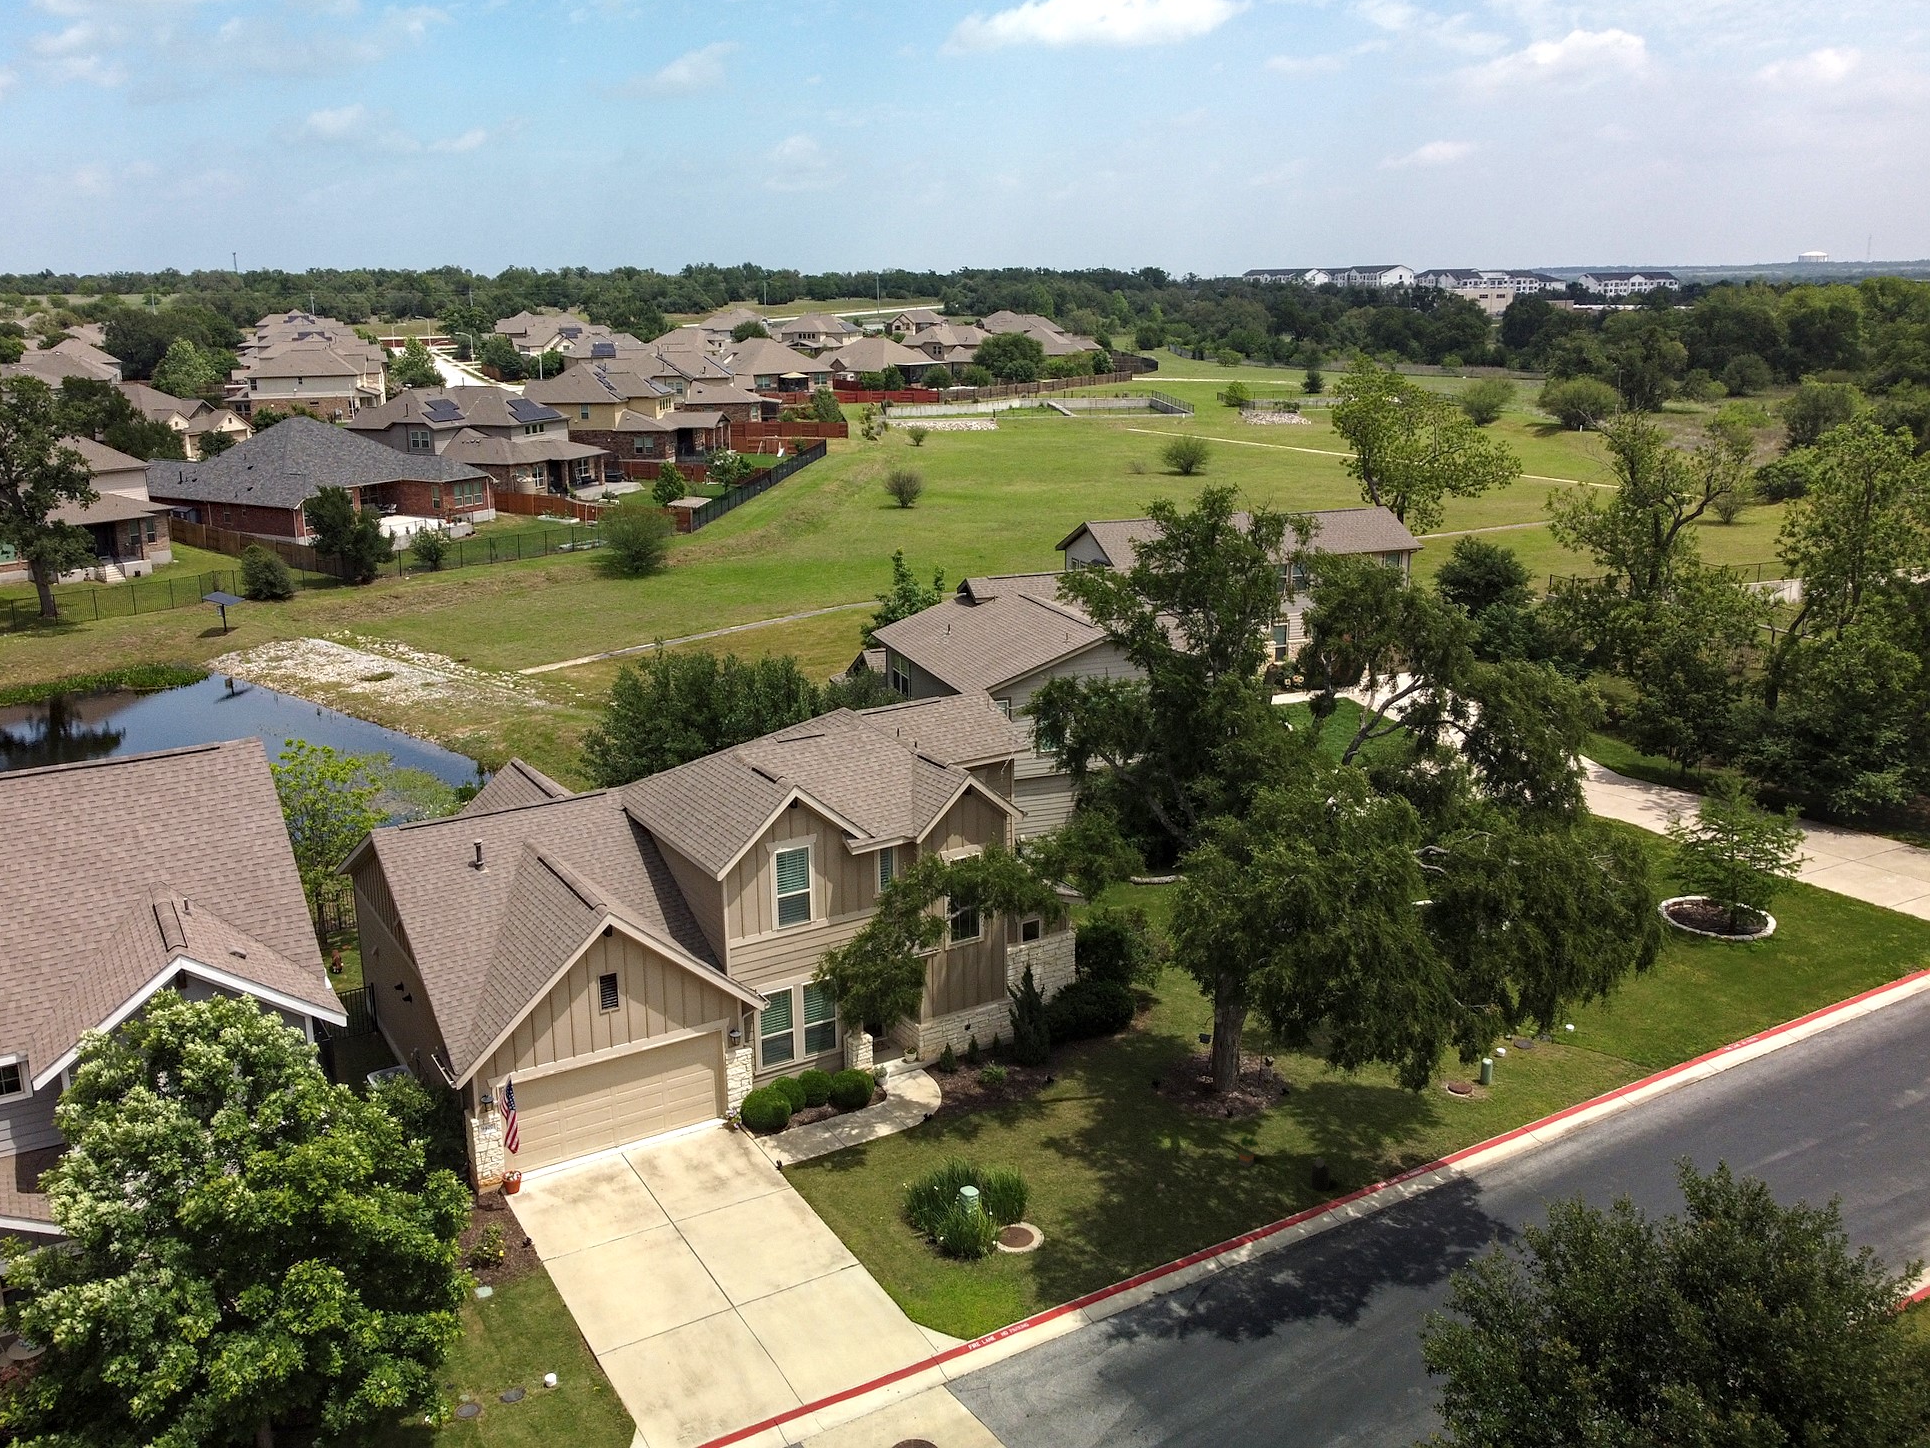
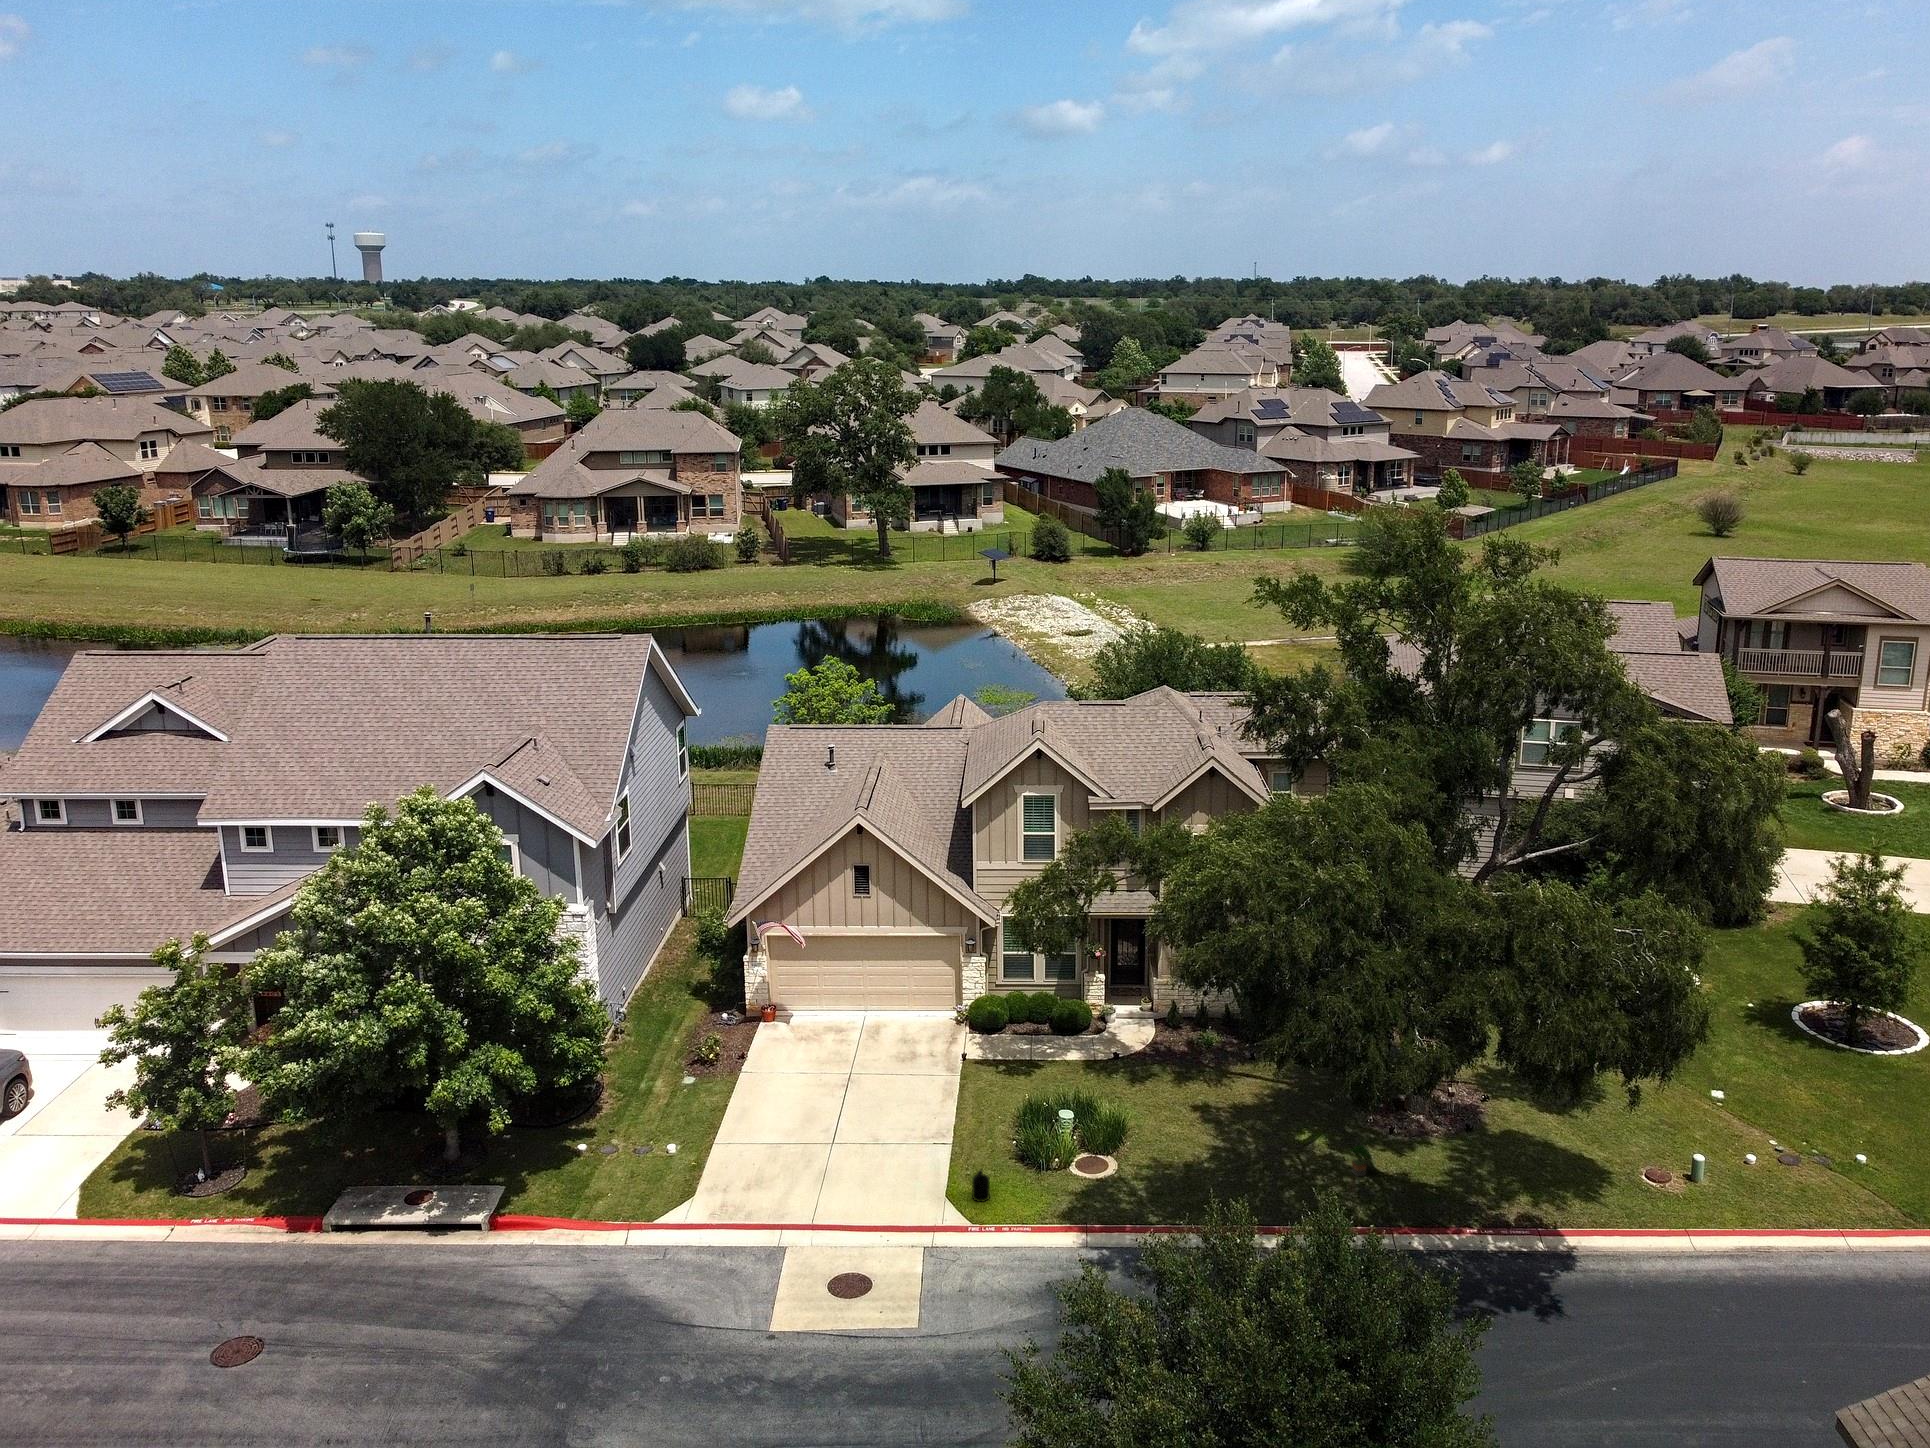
trash can: present [1310,1158,1330,1191] -> present [972,1170,990,1202]

